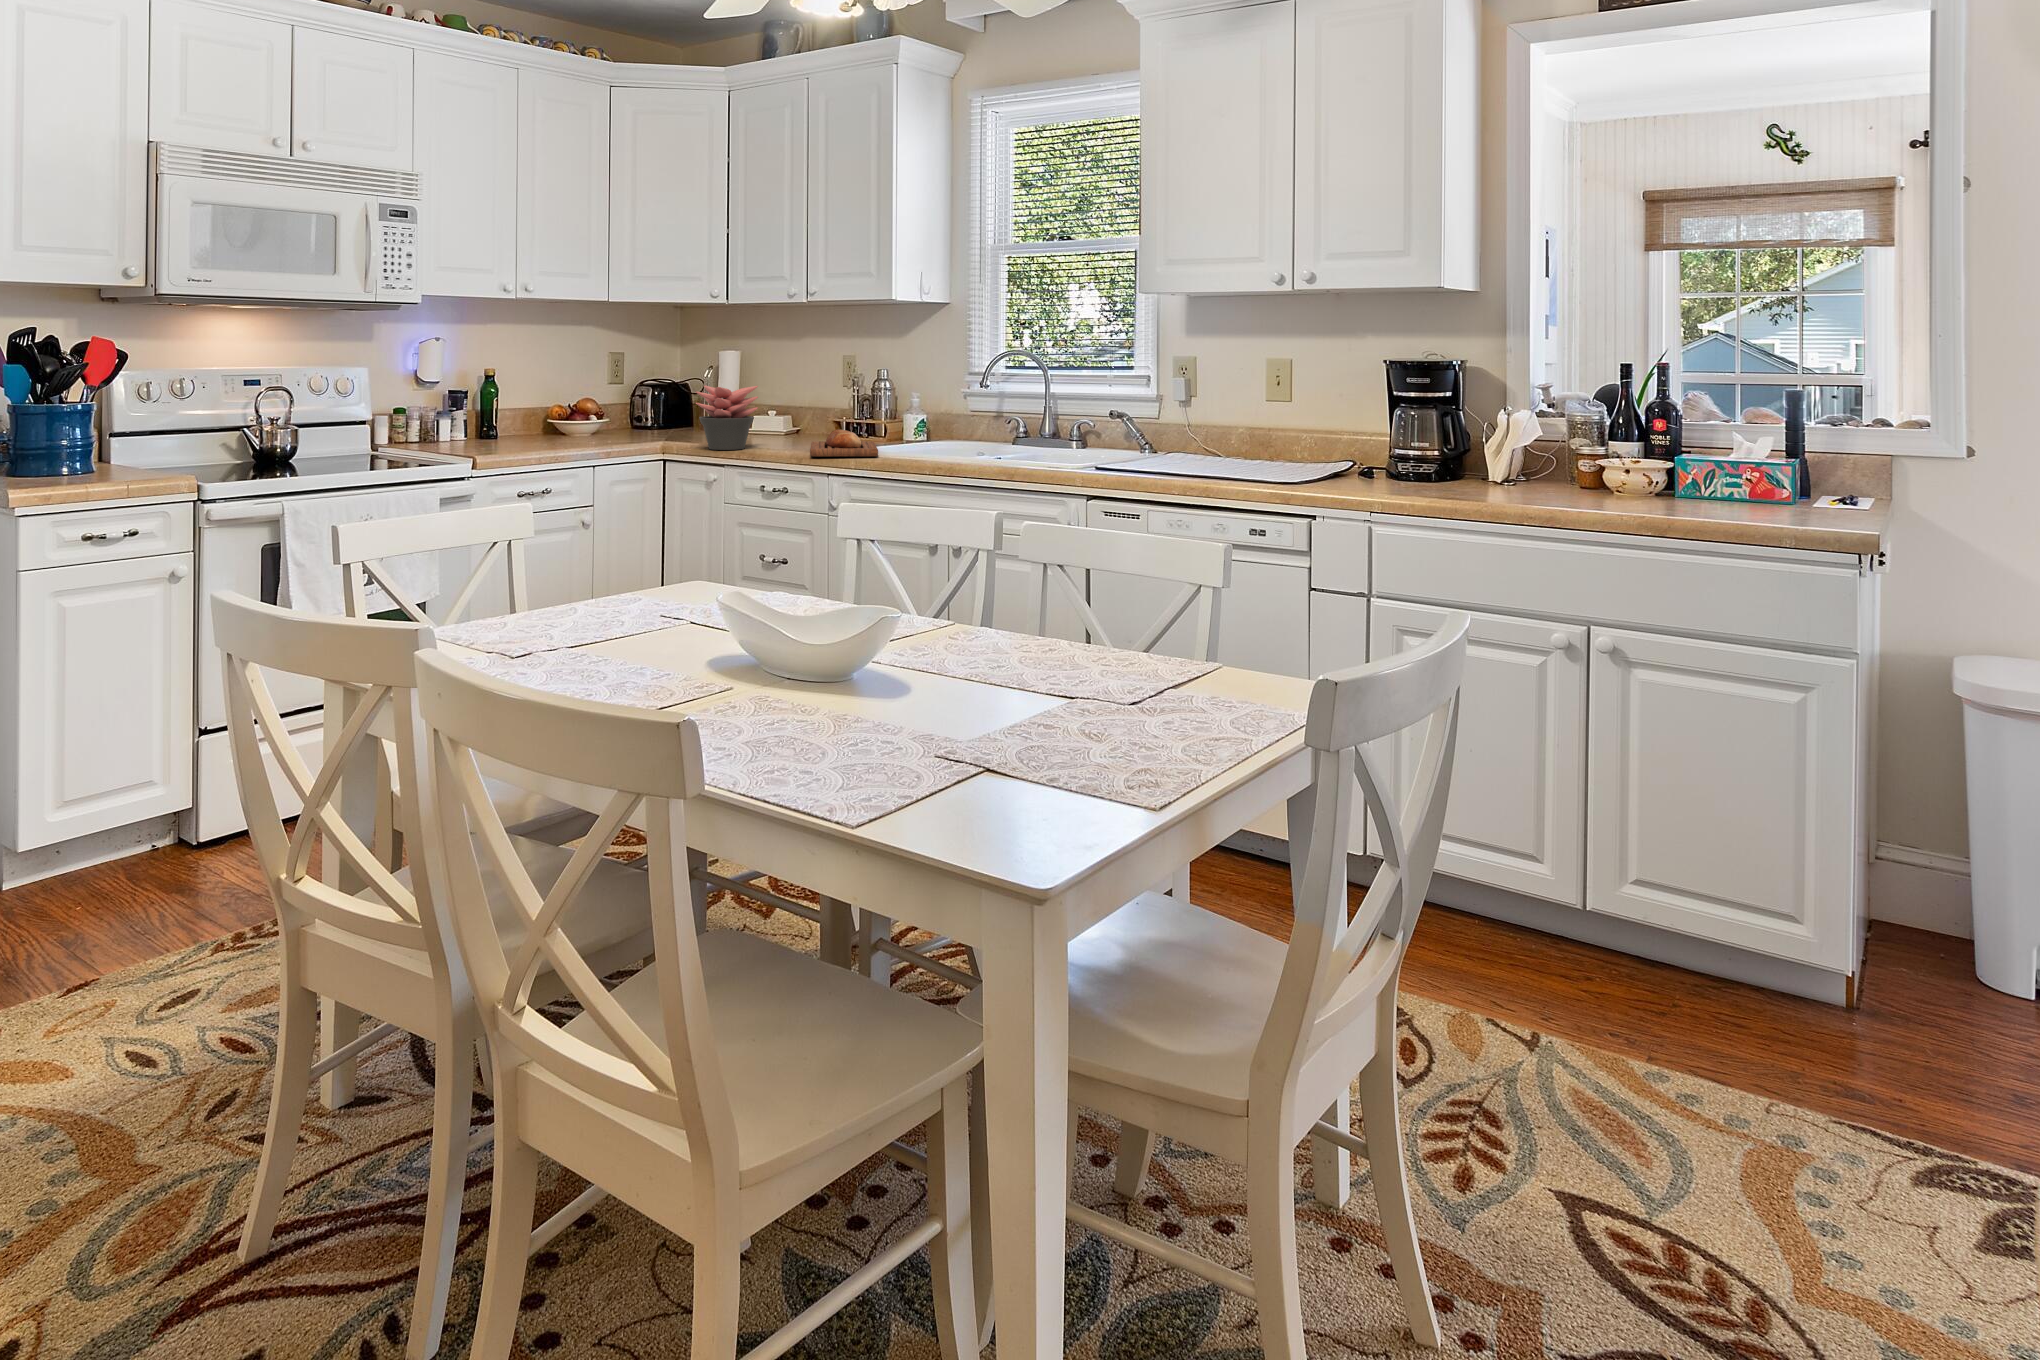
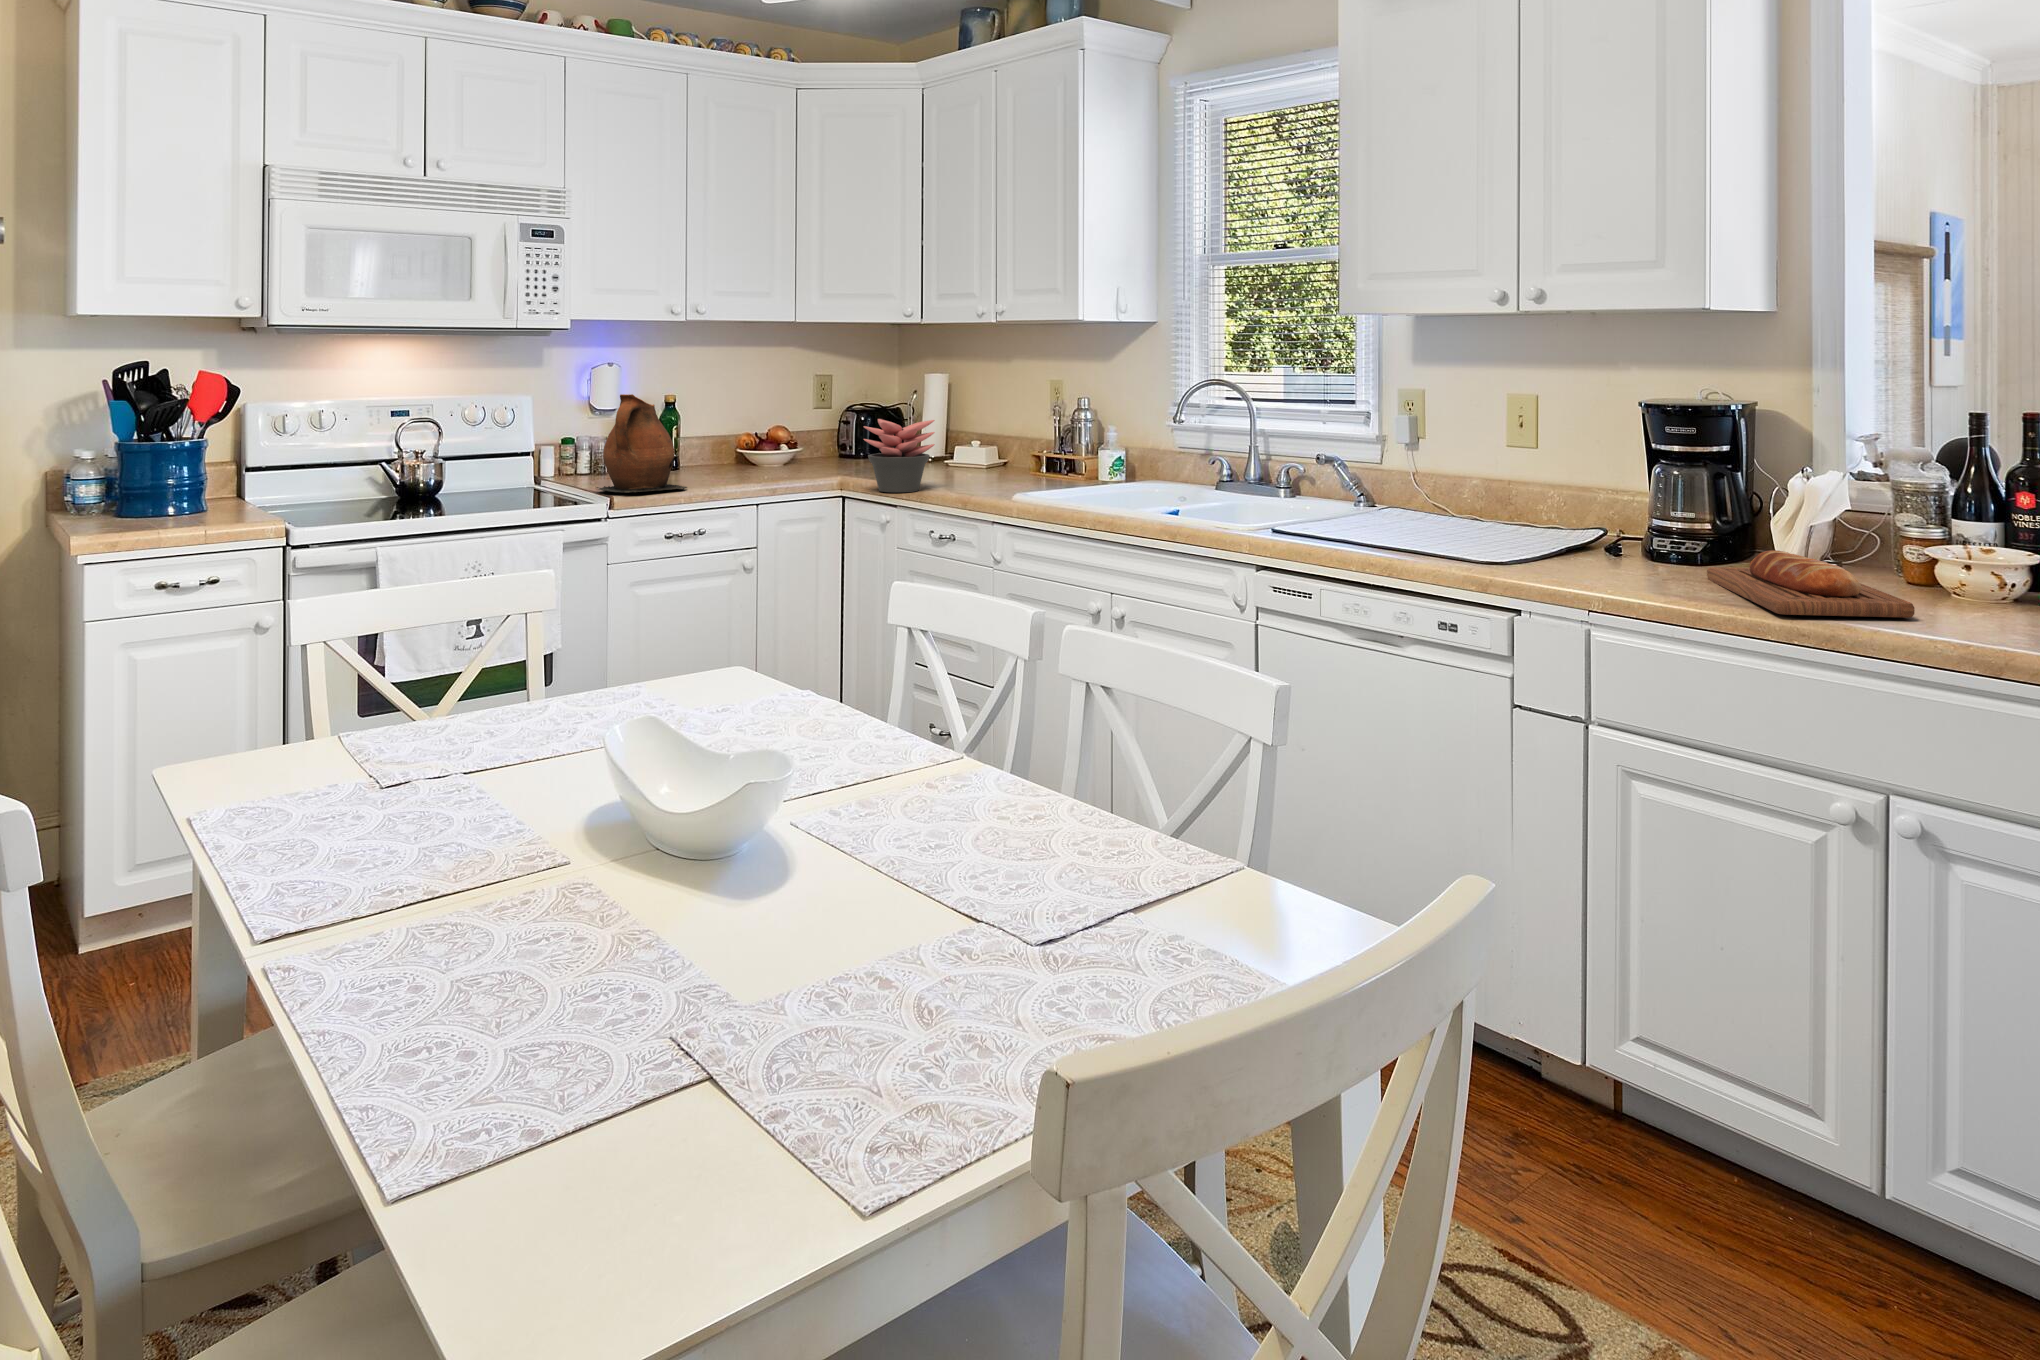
ceramic pitcher: none [436,363,525,453] -> present [597,394,687,493]
bread loaf: present [810,430,878,456] -> present [1707,550,1915,618]

